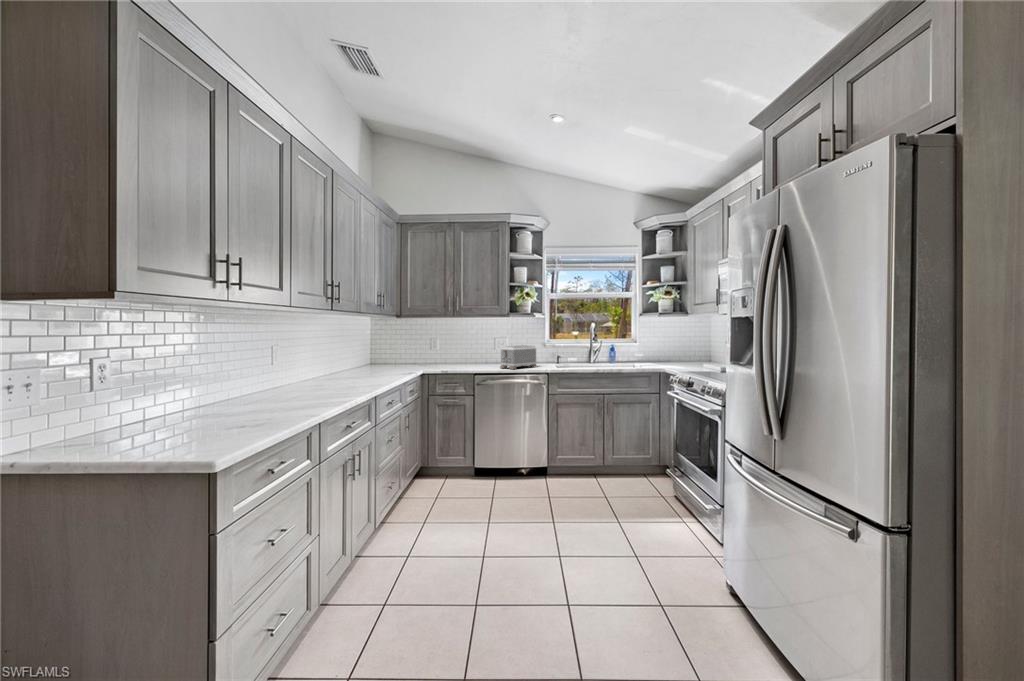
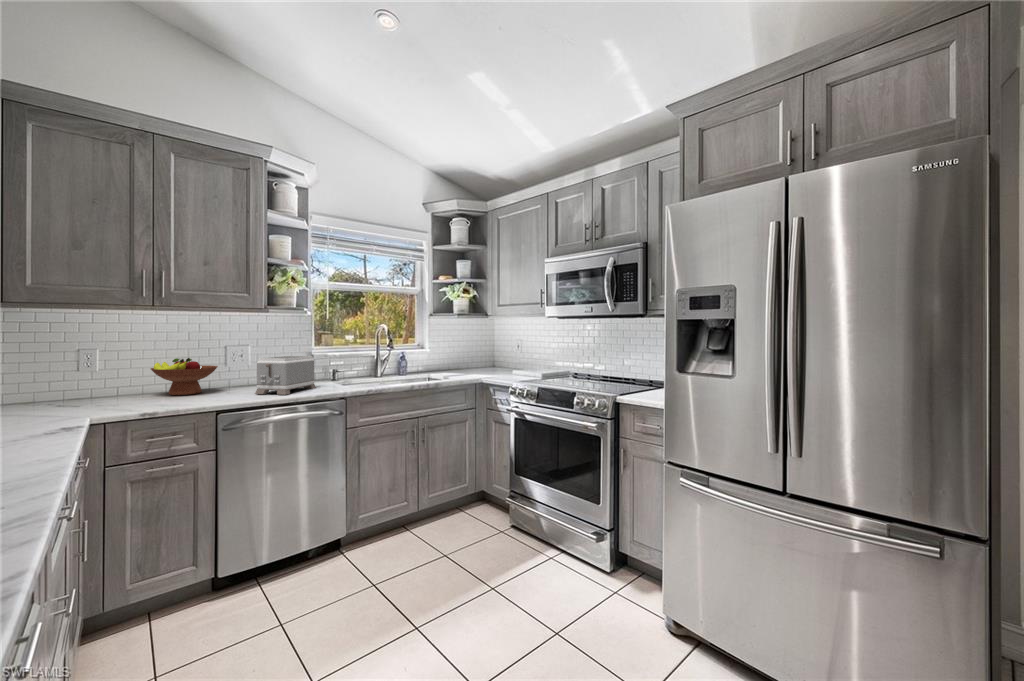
fruit bowl: none [456,345,487,366] -> present [151,358,218,395]

